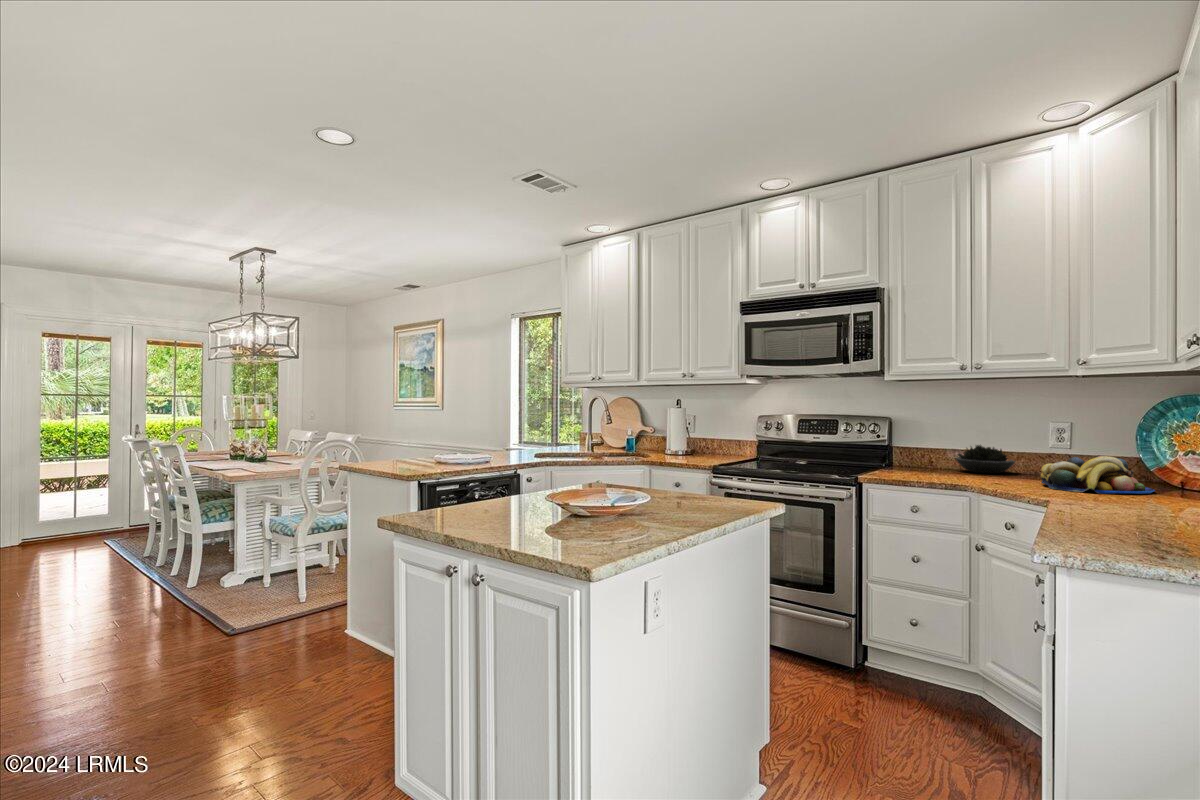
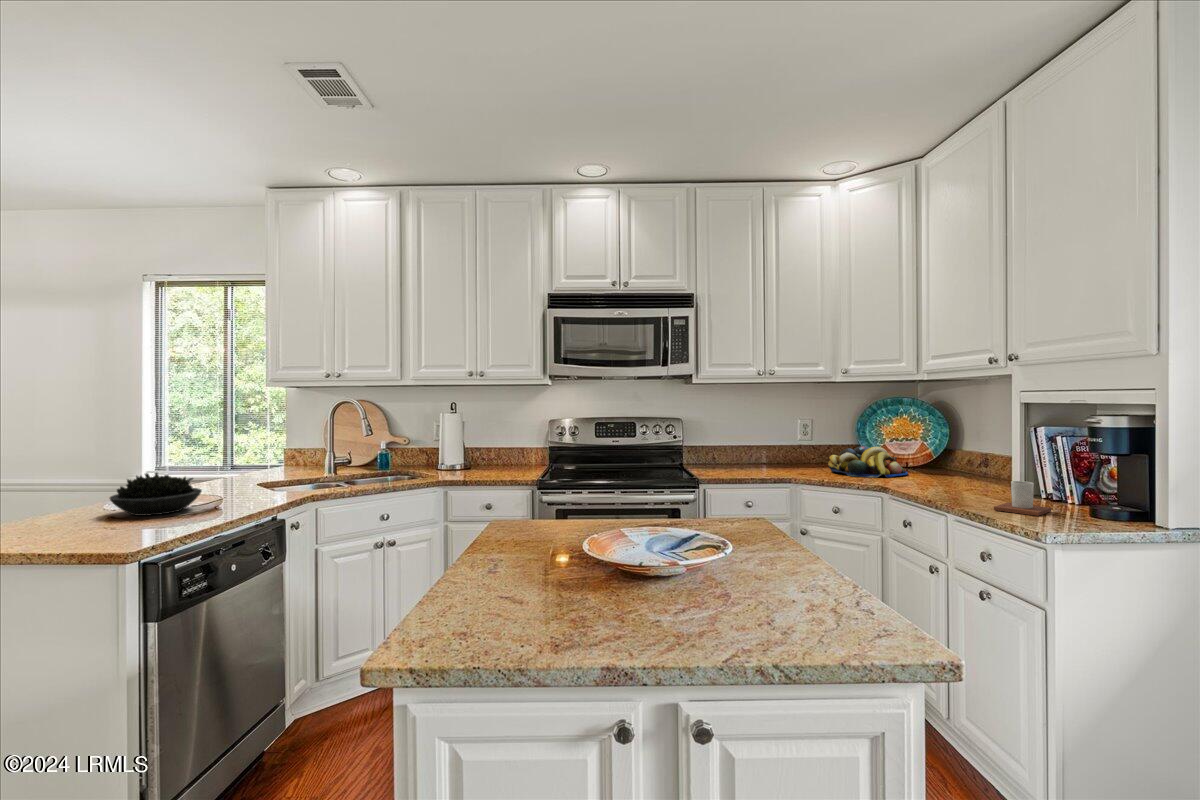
succulent plant: present [956,445,1015,474] -> present [110,472,202,516]
mug: none [1077,492,1161,533] -> present [994,481,1051,516]

